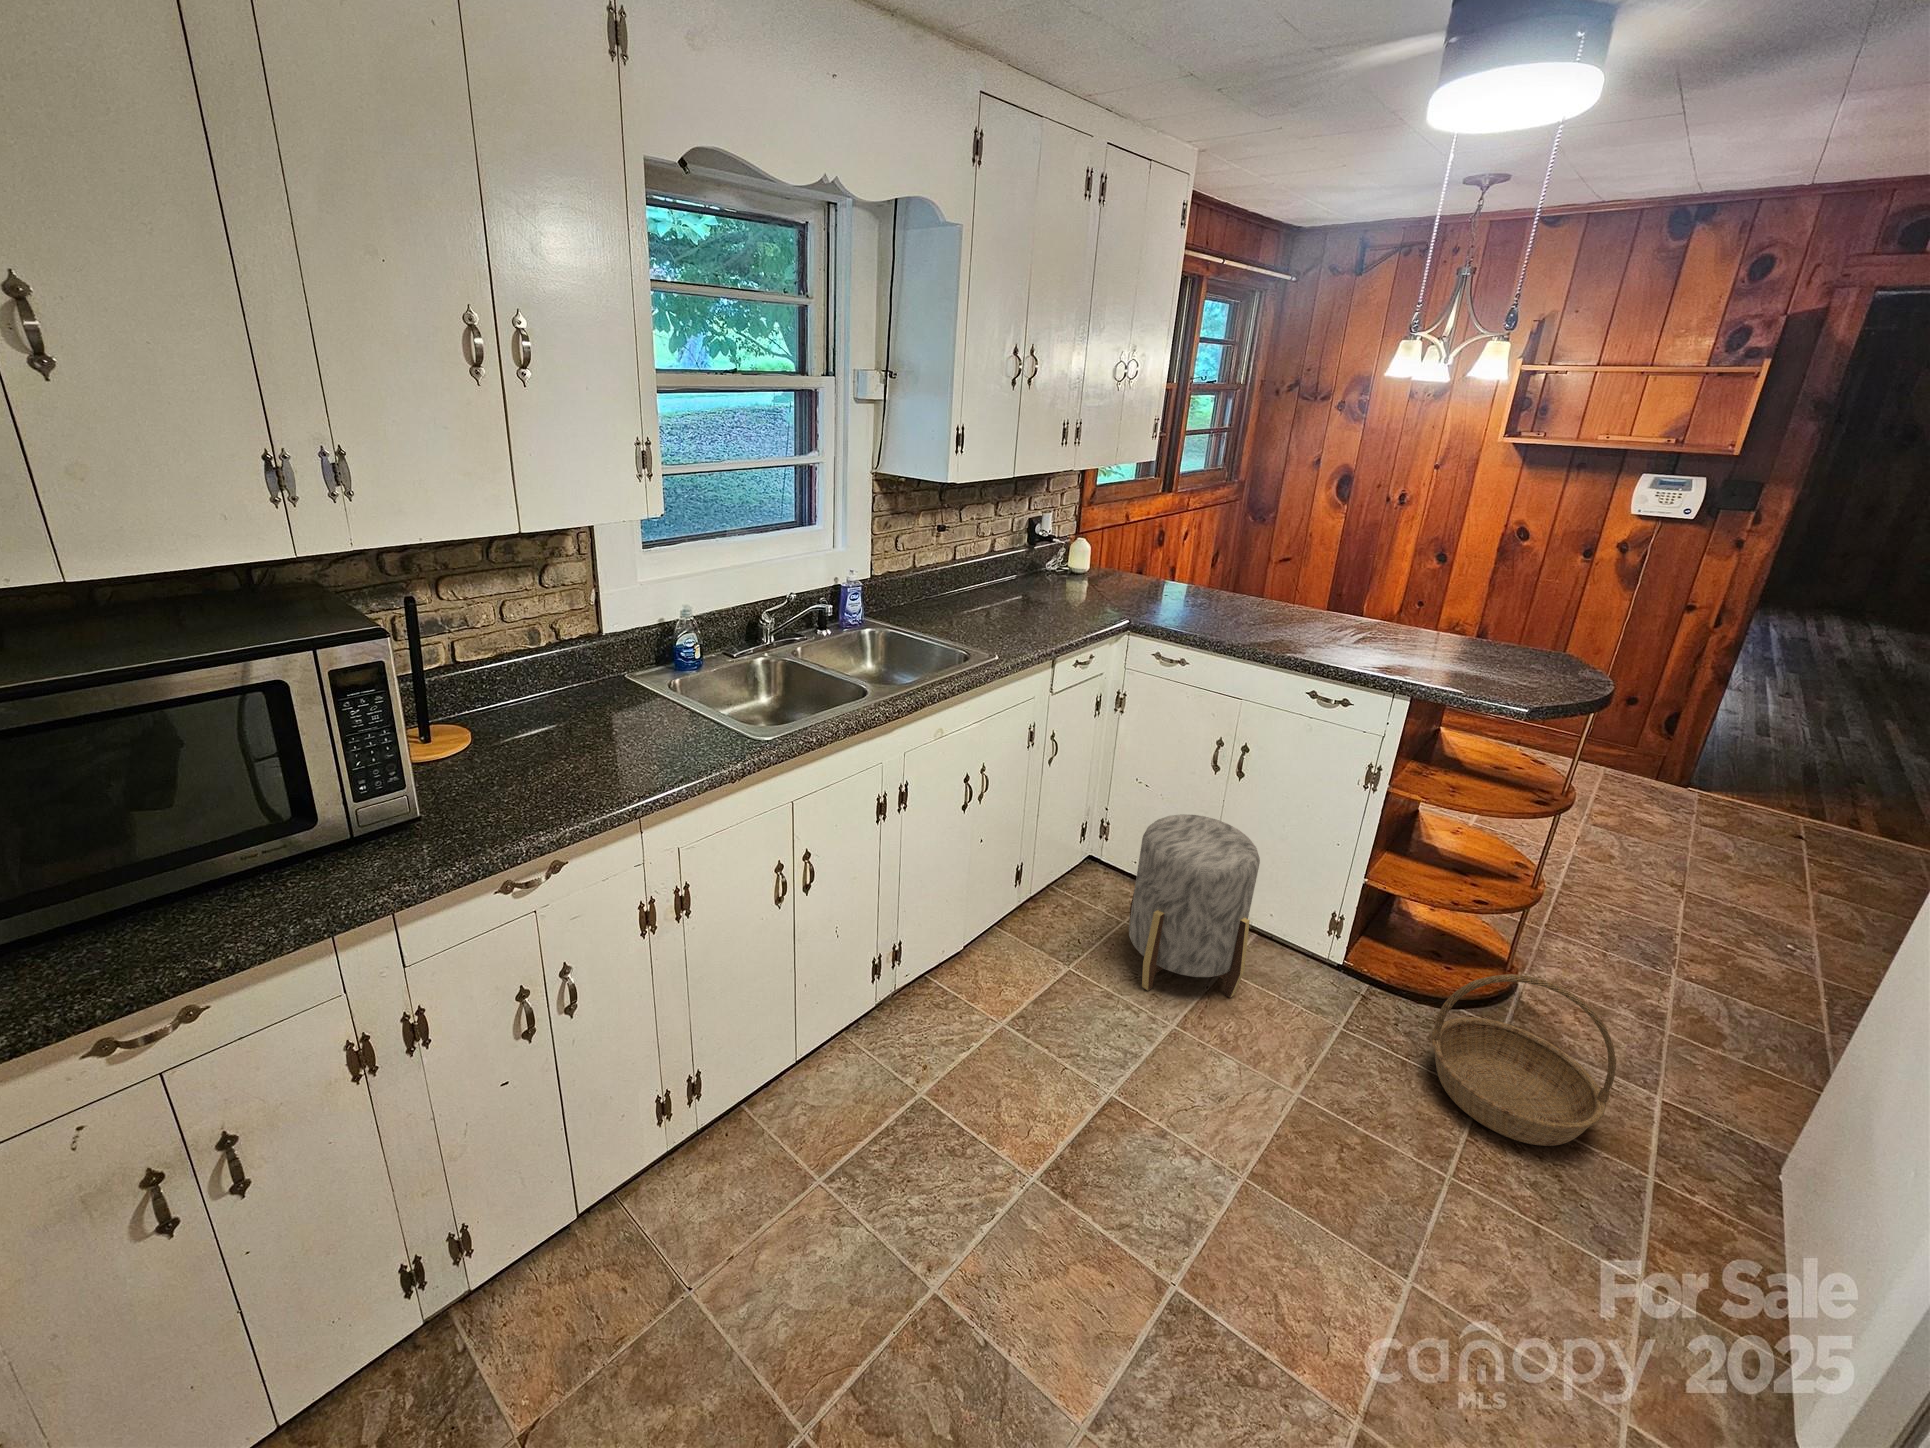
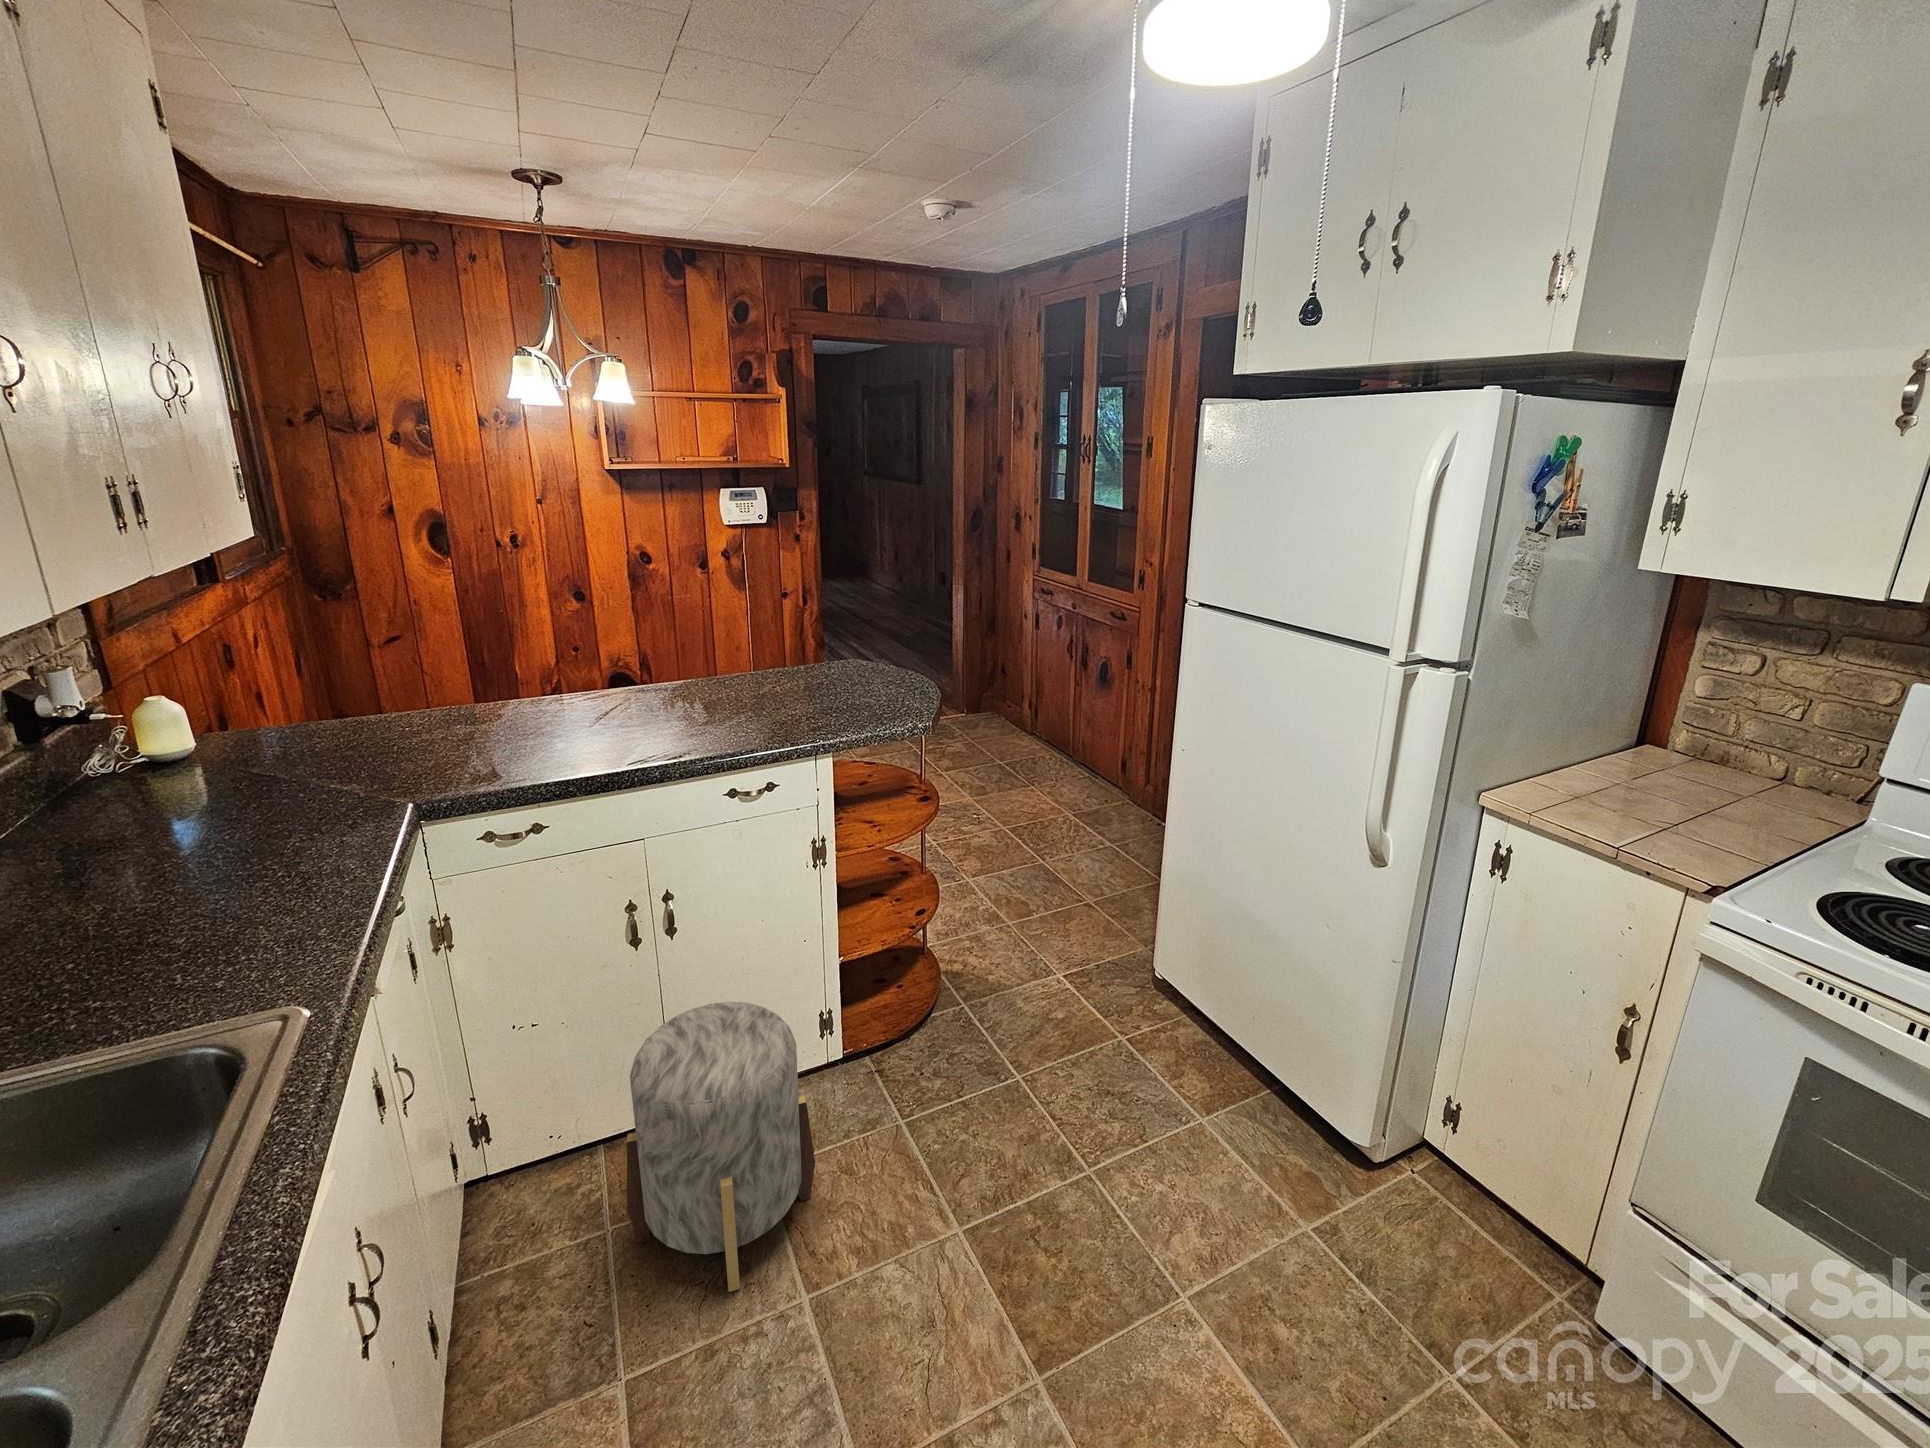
basket: present [1431,974,1616,1146] -> none [966,947,1098,1105]

